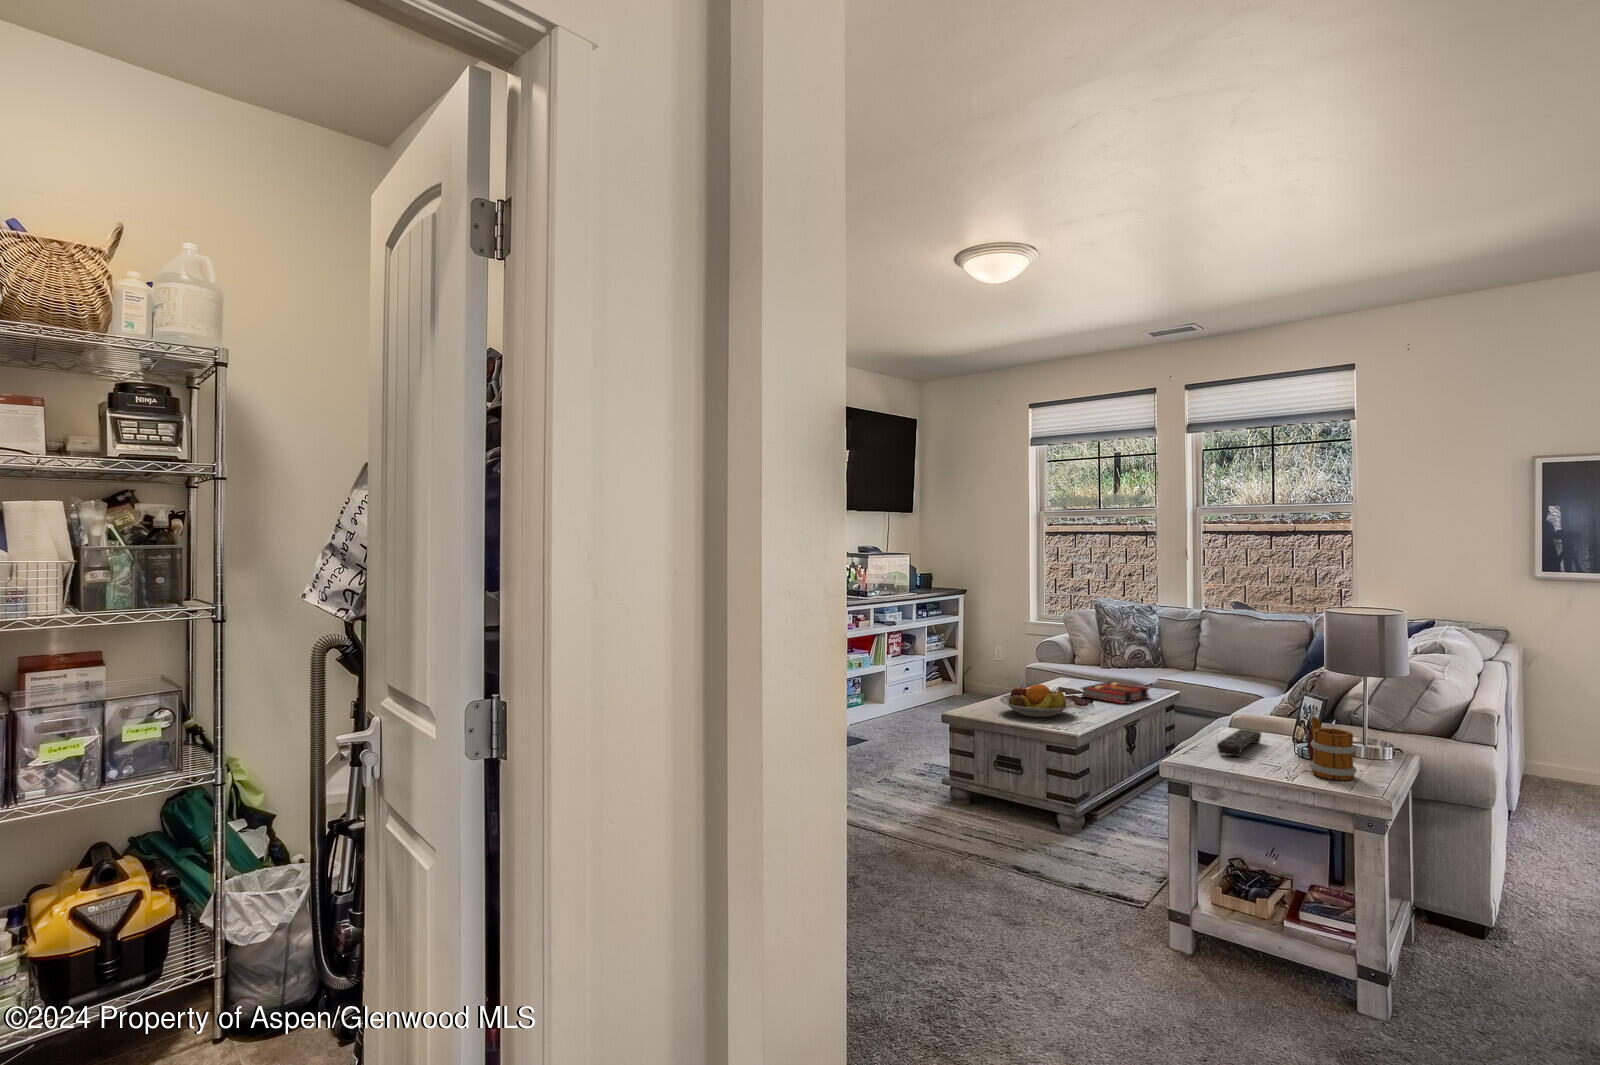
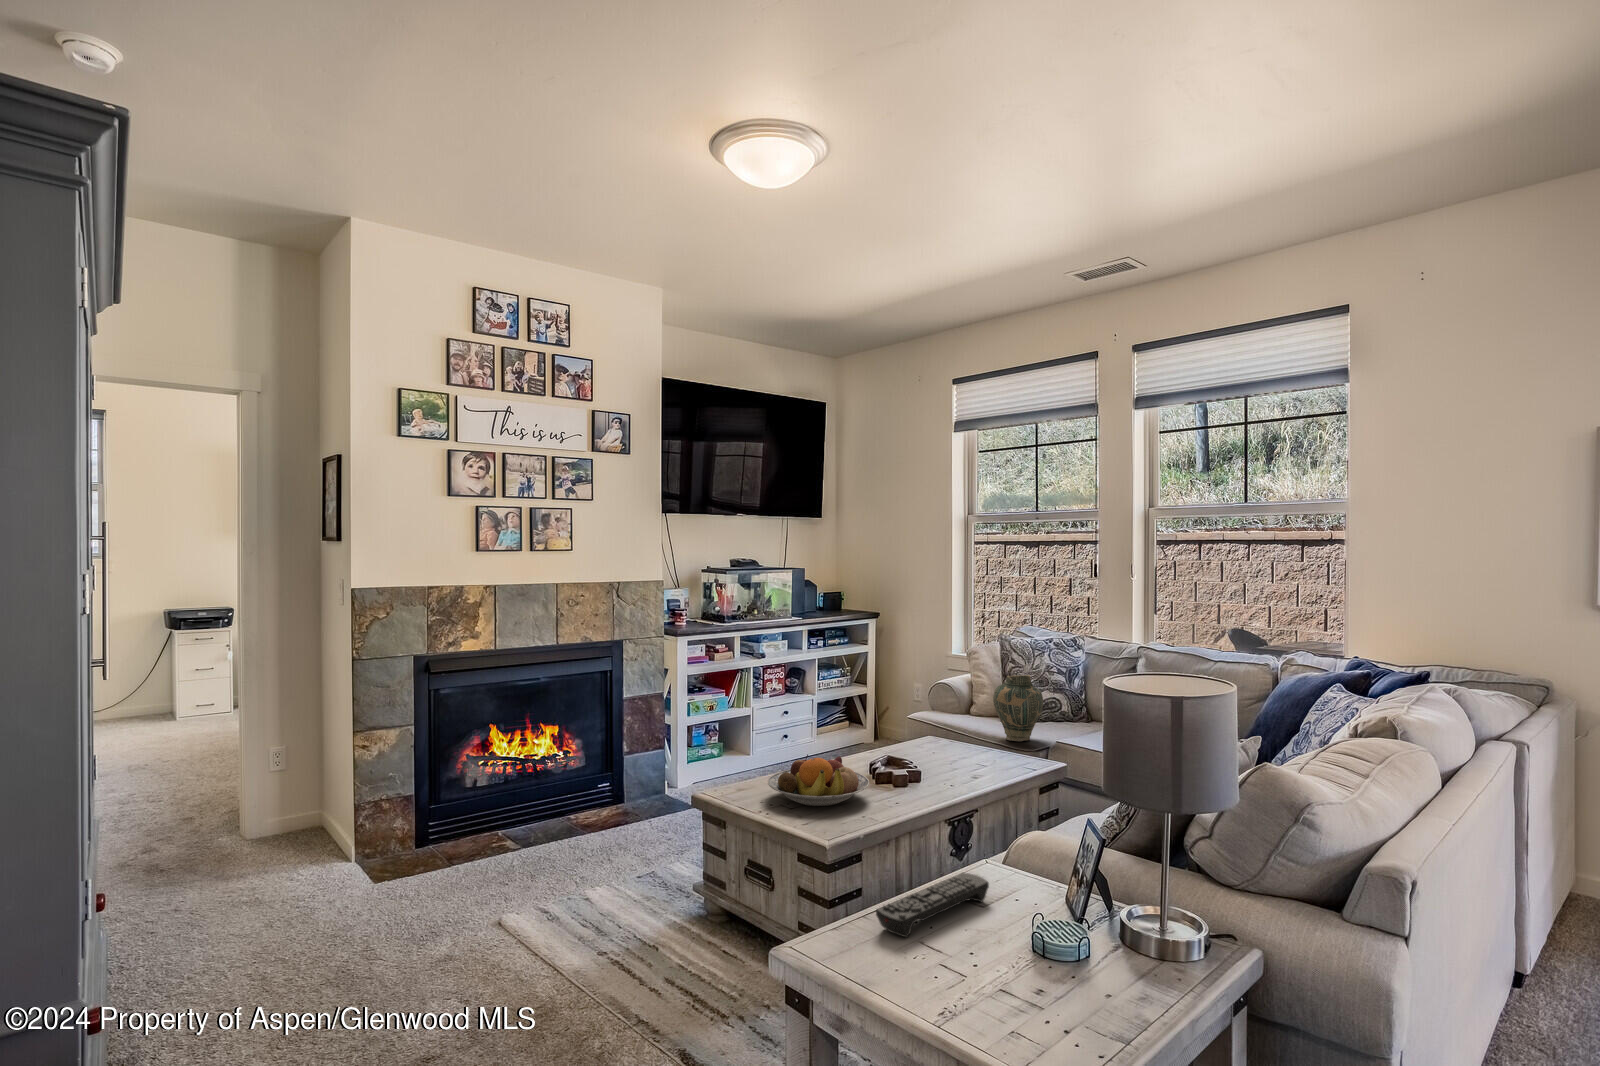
vase: none [1106,631,1145,680] -> present [993,675,1043,741]
book: present [1081,681,1150,703] -> none [916,747,1014,784]
mug: present [1307,717,1357,781] -> none [974,884,1047,1021]

